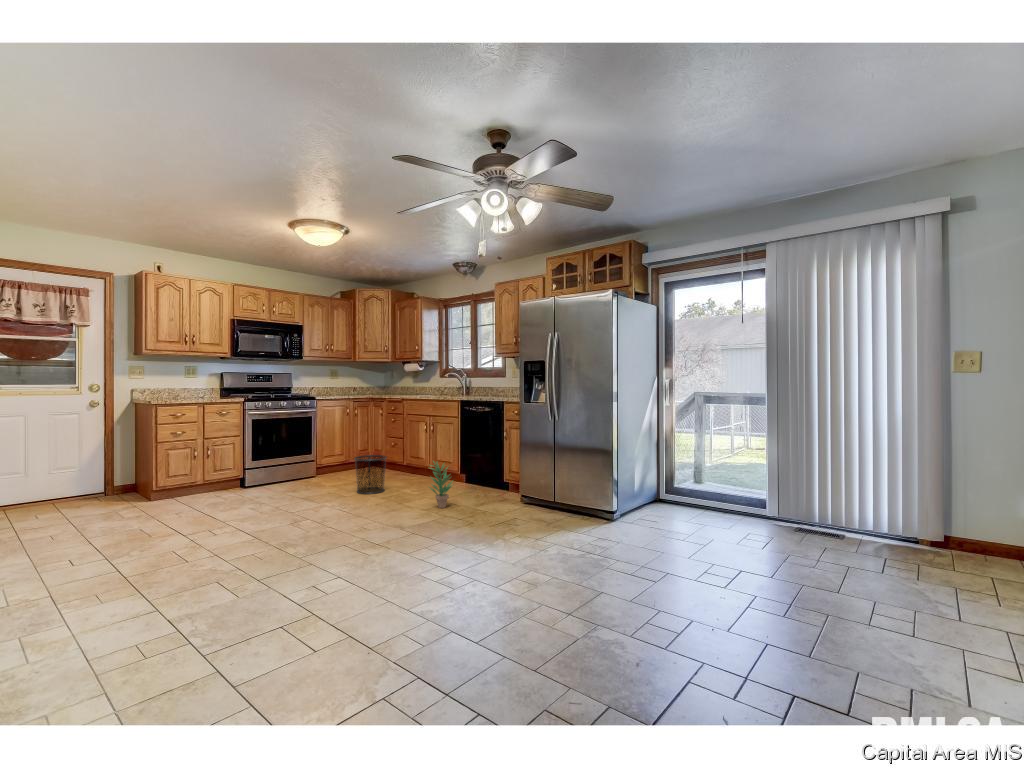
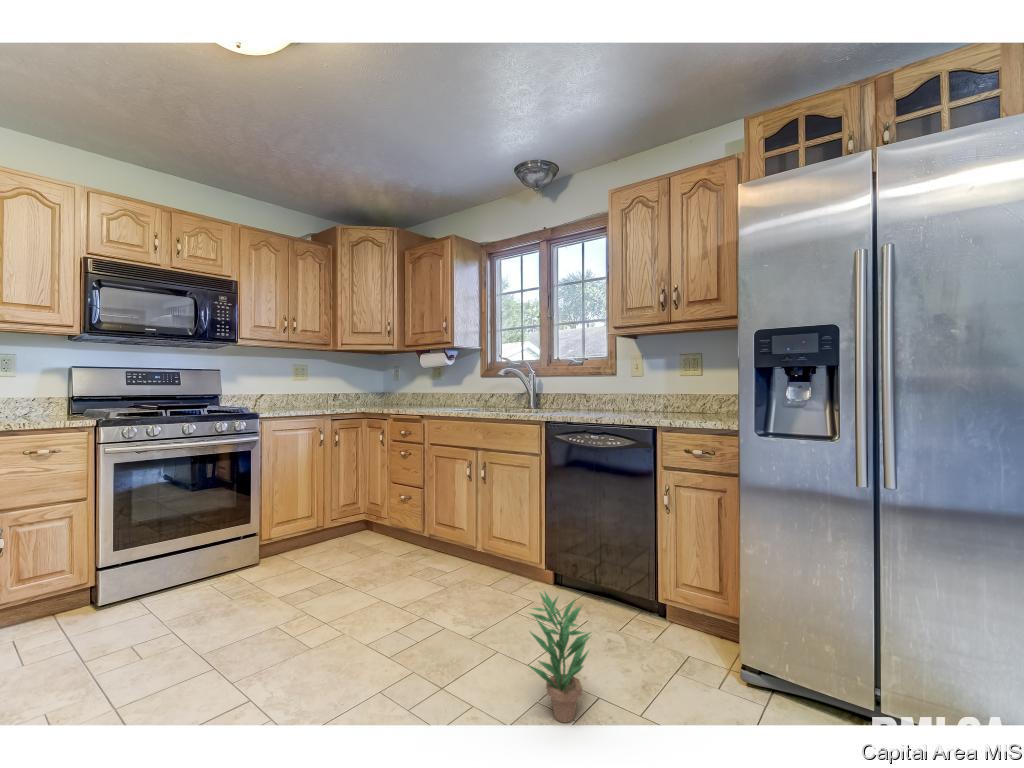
trash can: present [354,455,387,494] -> none [330,539,403,639]

